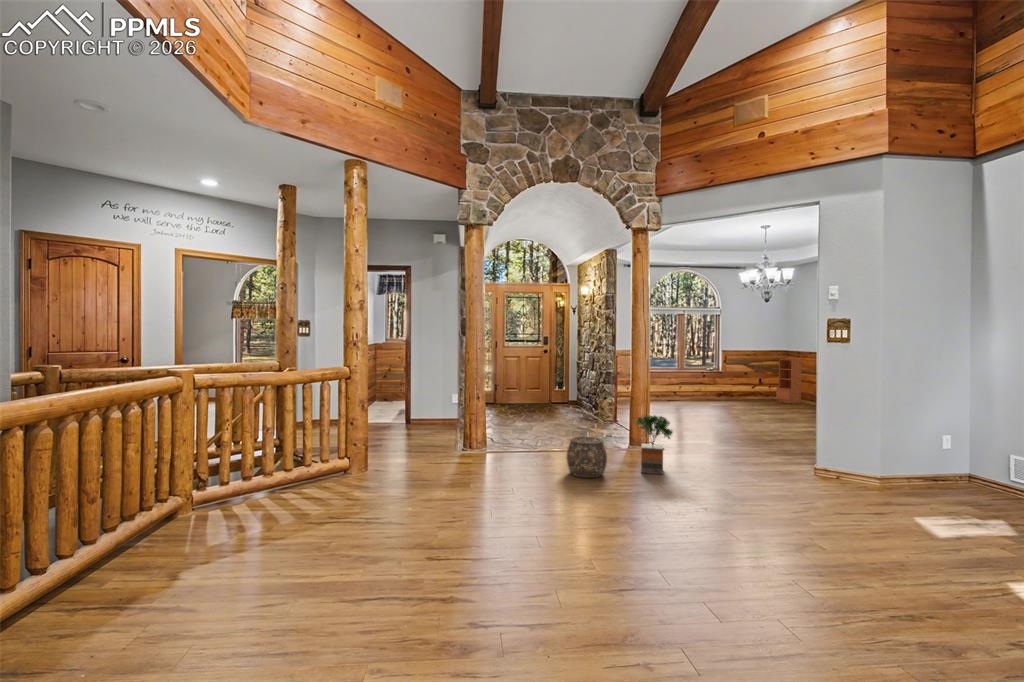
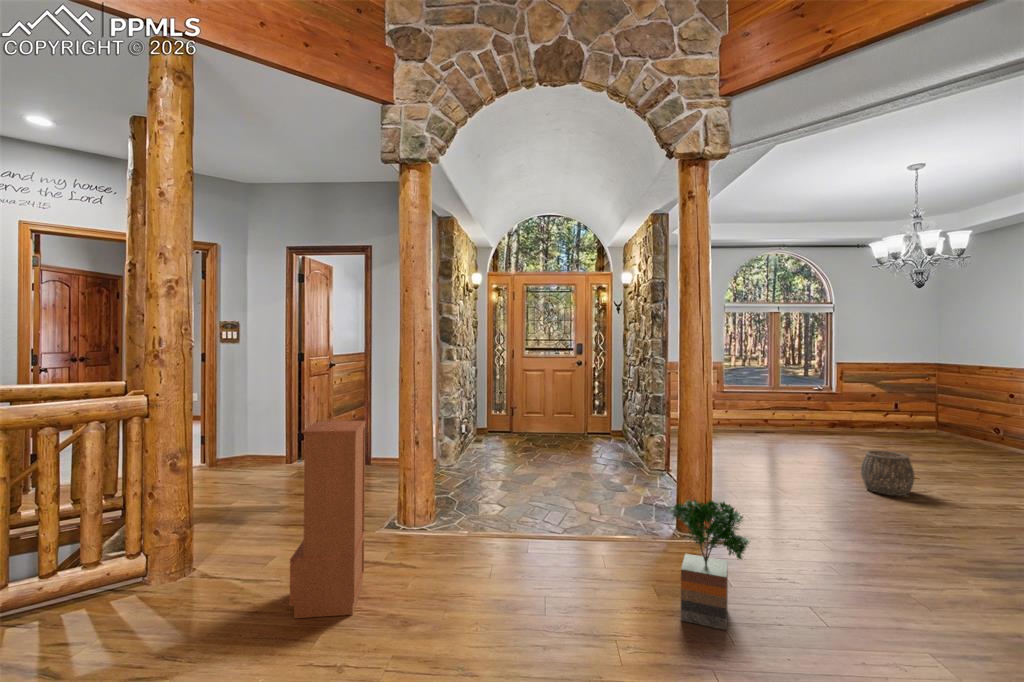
bookcase: present [776,358,802,403] -> present [290,421,366,618]
woven basket: present [567,436,607,478] -> present [861,451,914,496]

